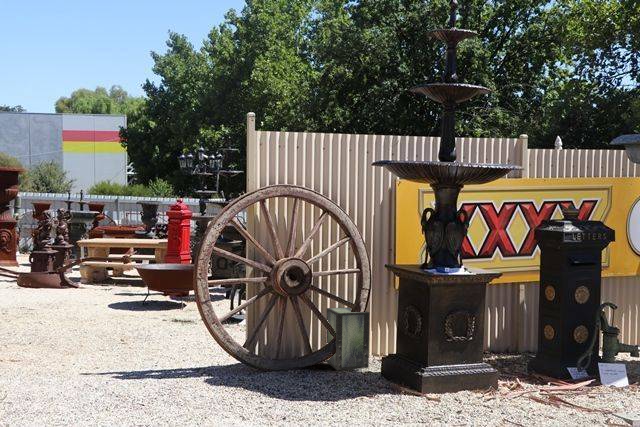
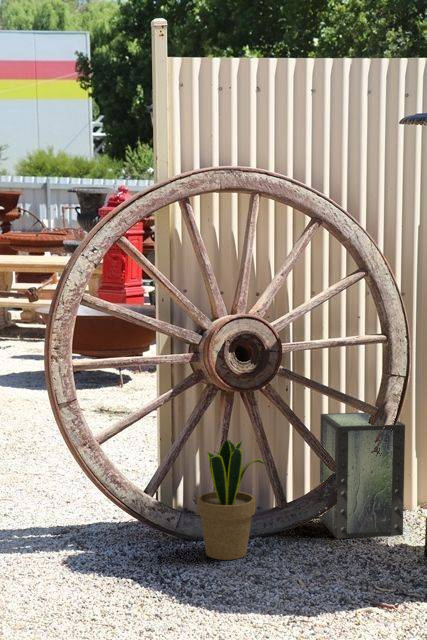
potted plant: none [269,320,303,381] -> present [197,440,264,560]

